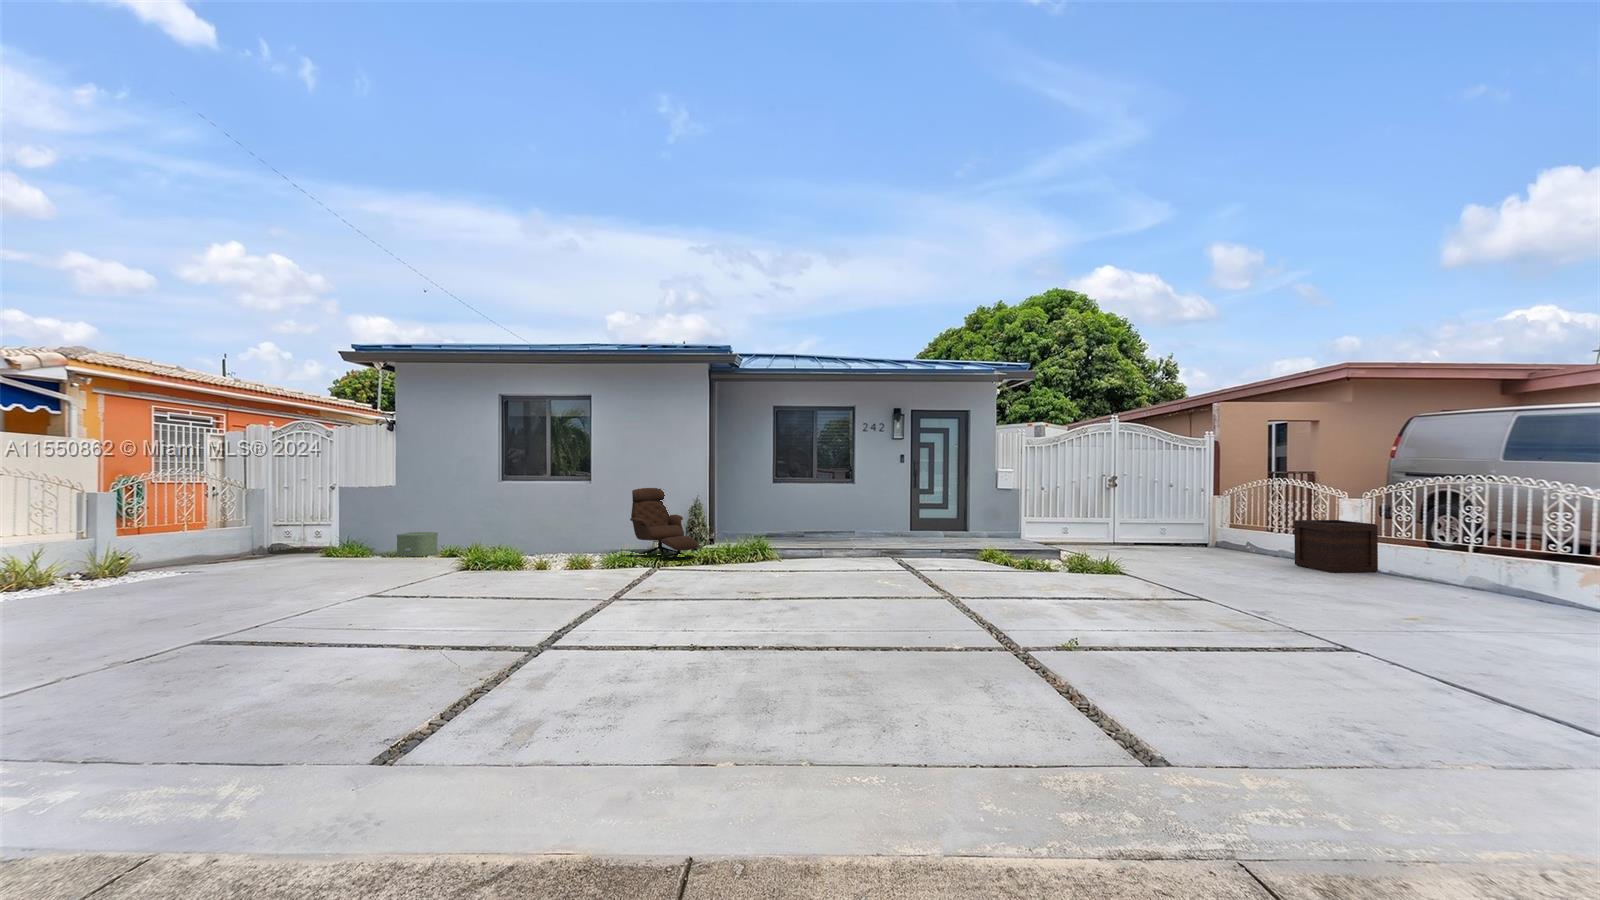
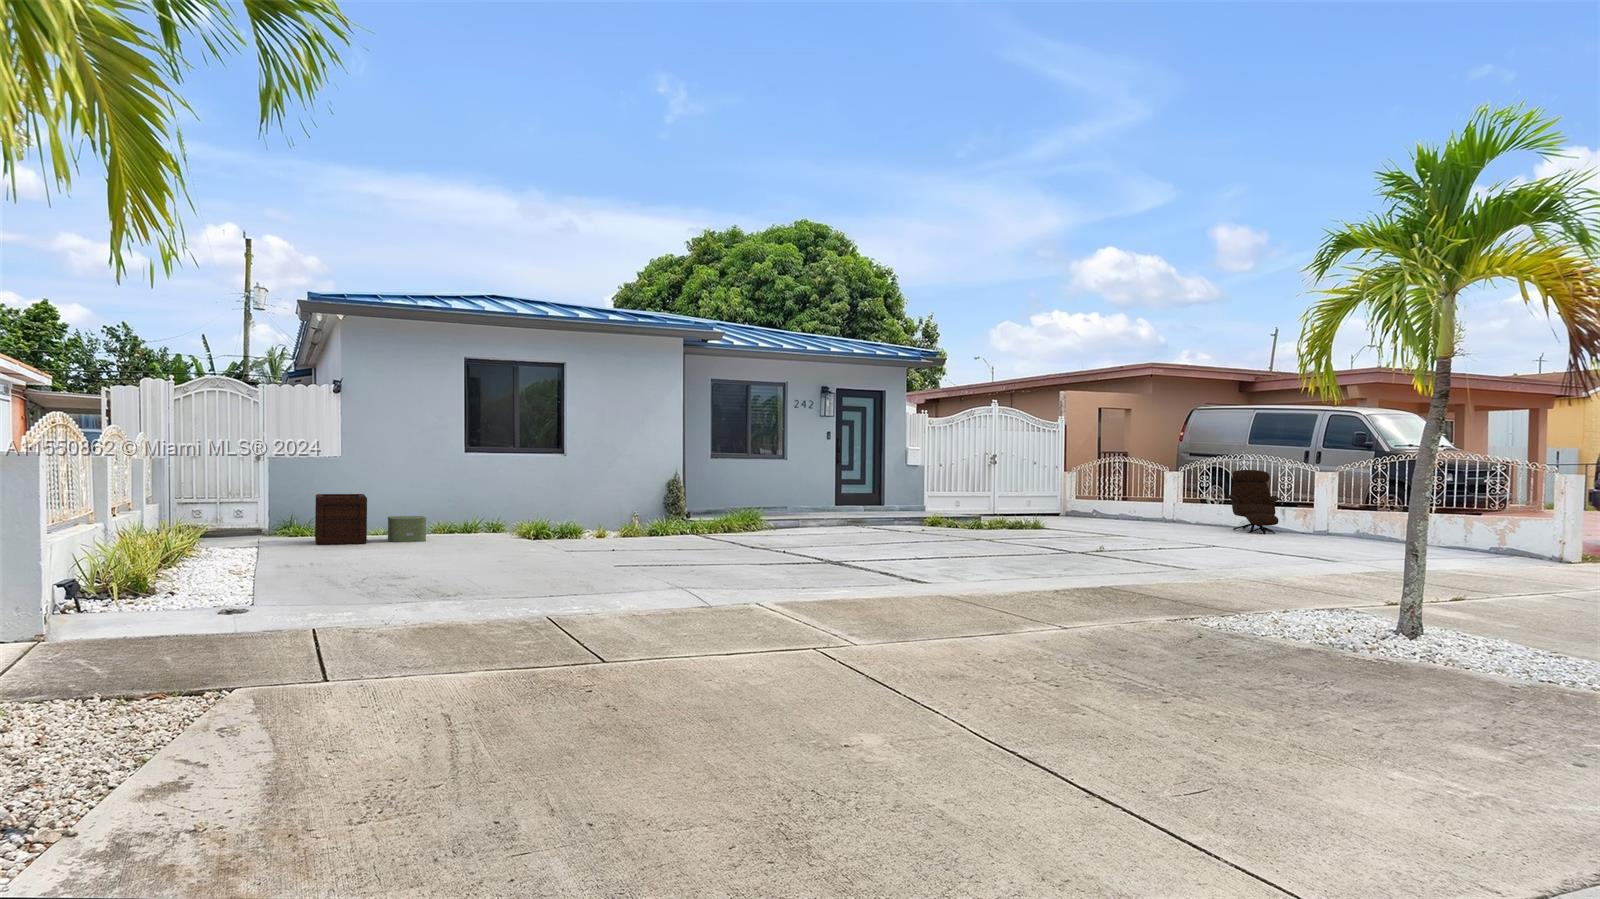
lounge chair: present [630,488,698,560] -> present [1228,470,1279,534]
wooden crate: present [1294,520,1378,573] -> present [315,494,367,545]

